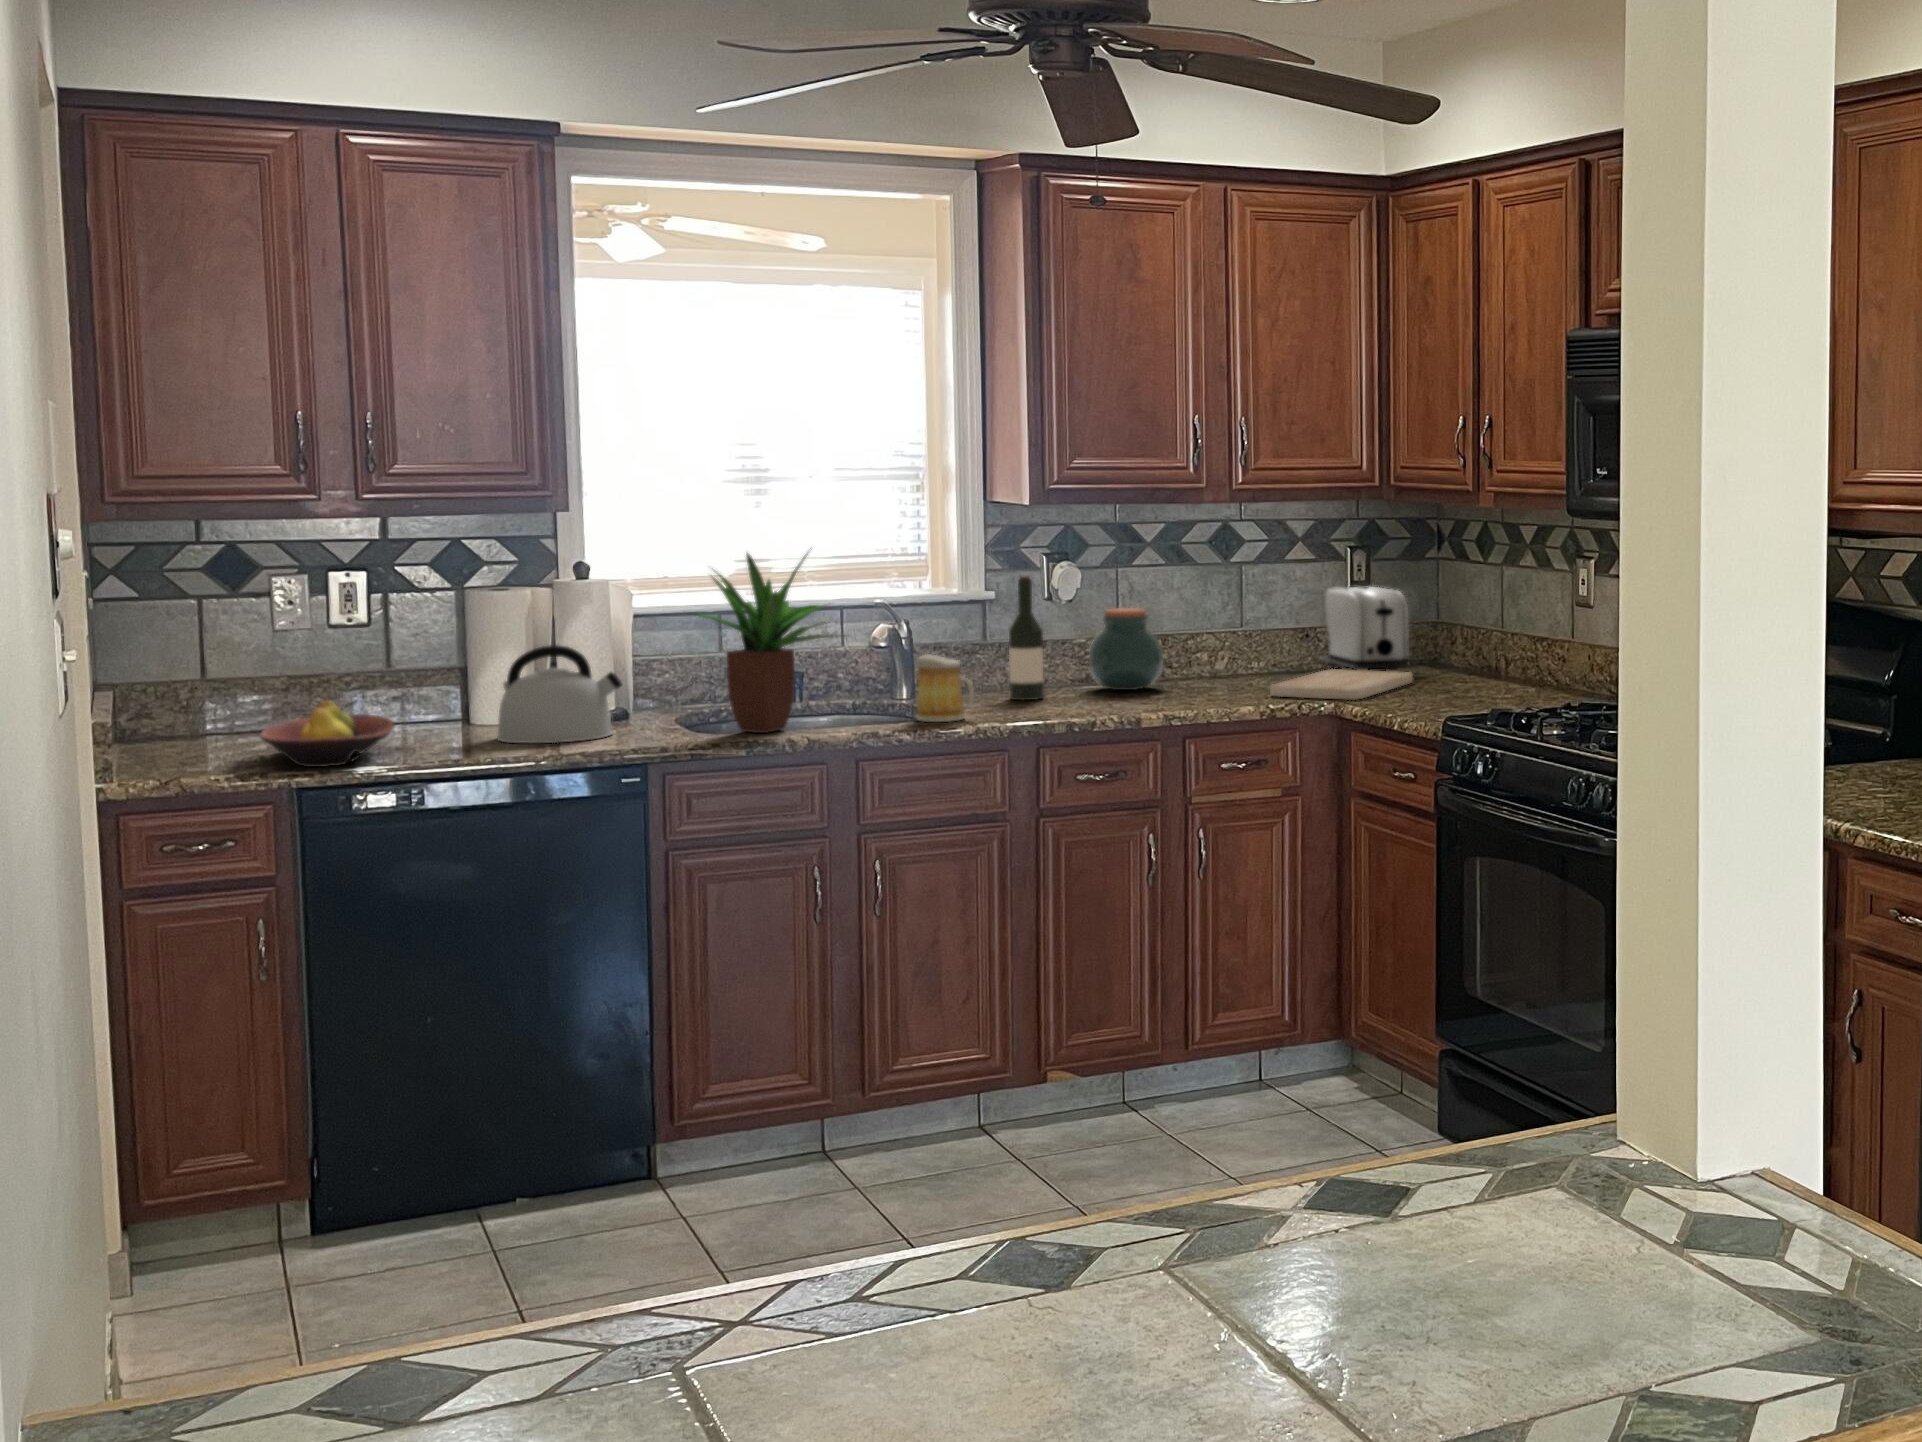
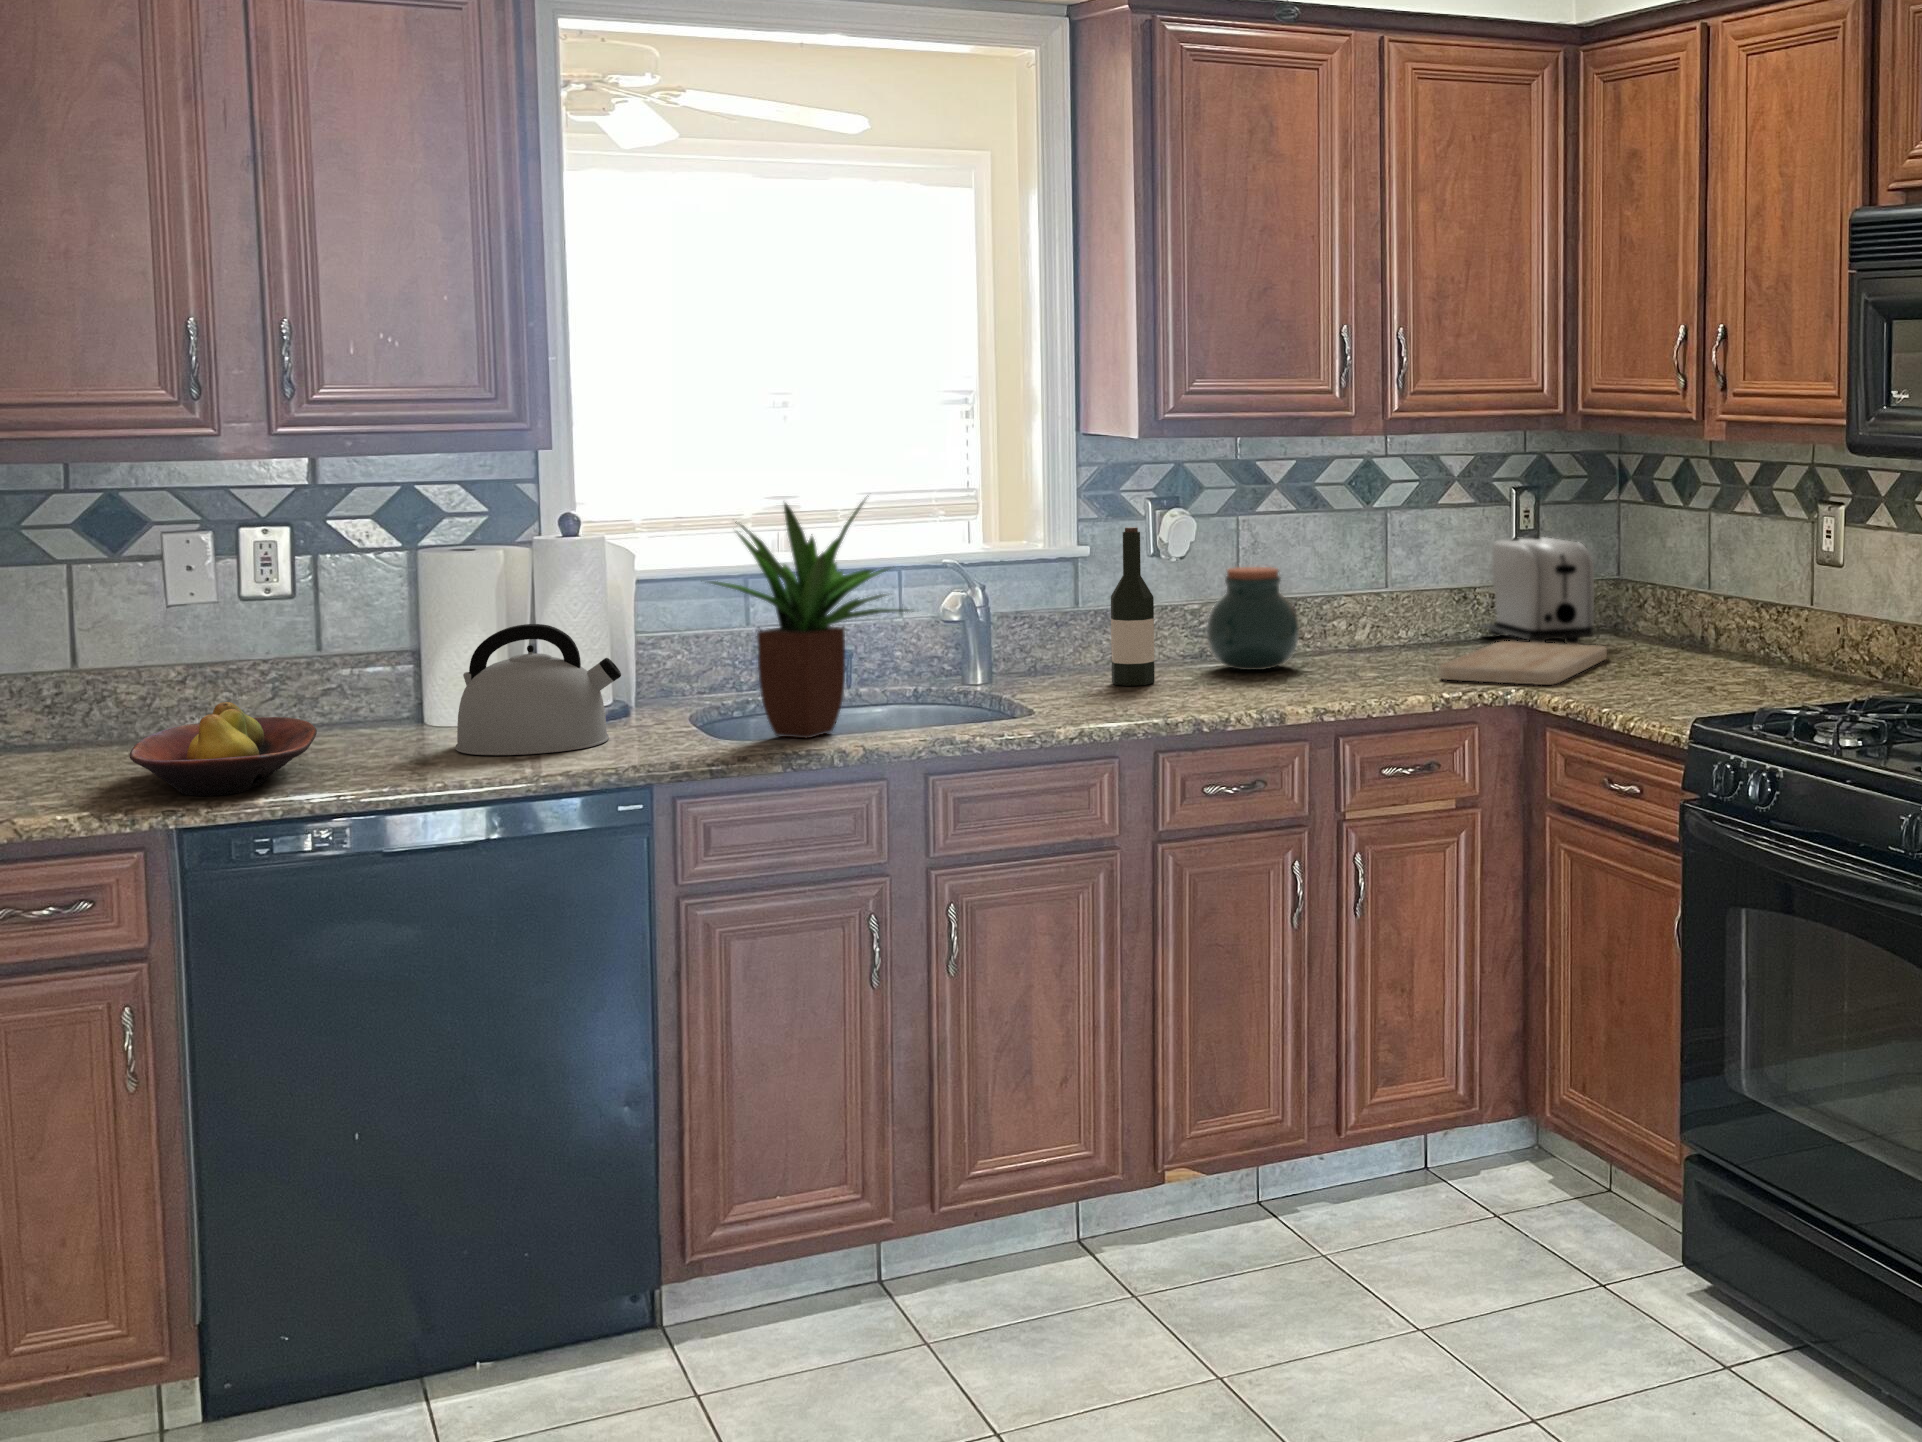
mug: present [916,654,974,722] -> none [999,632,1075,721]

